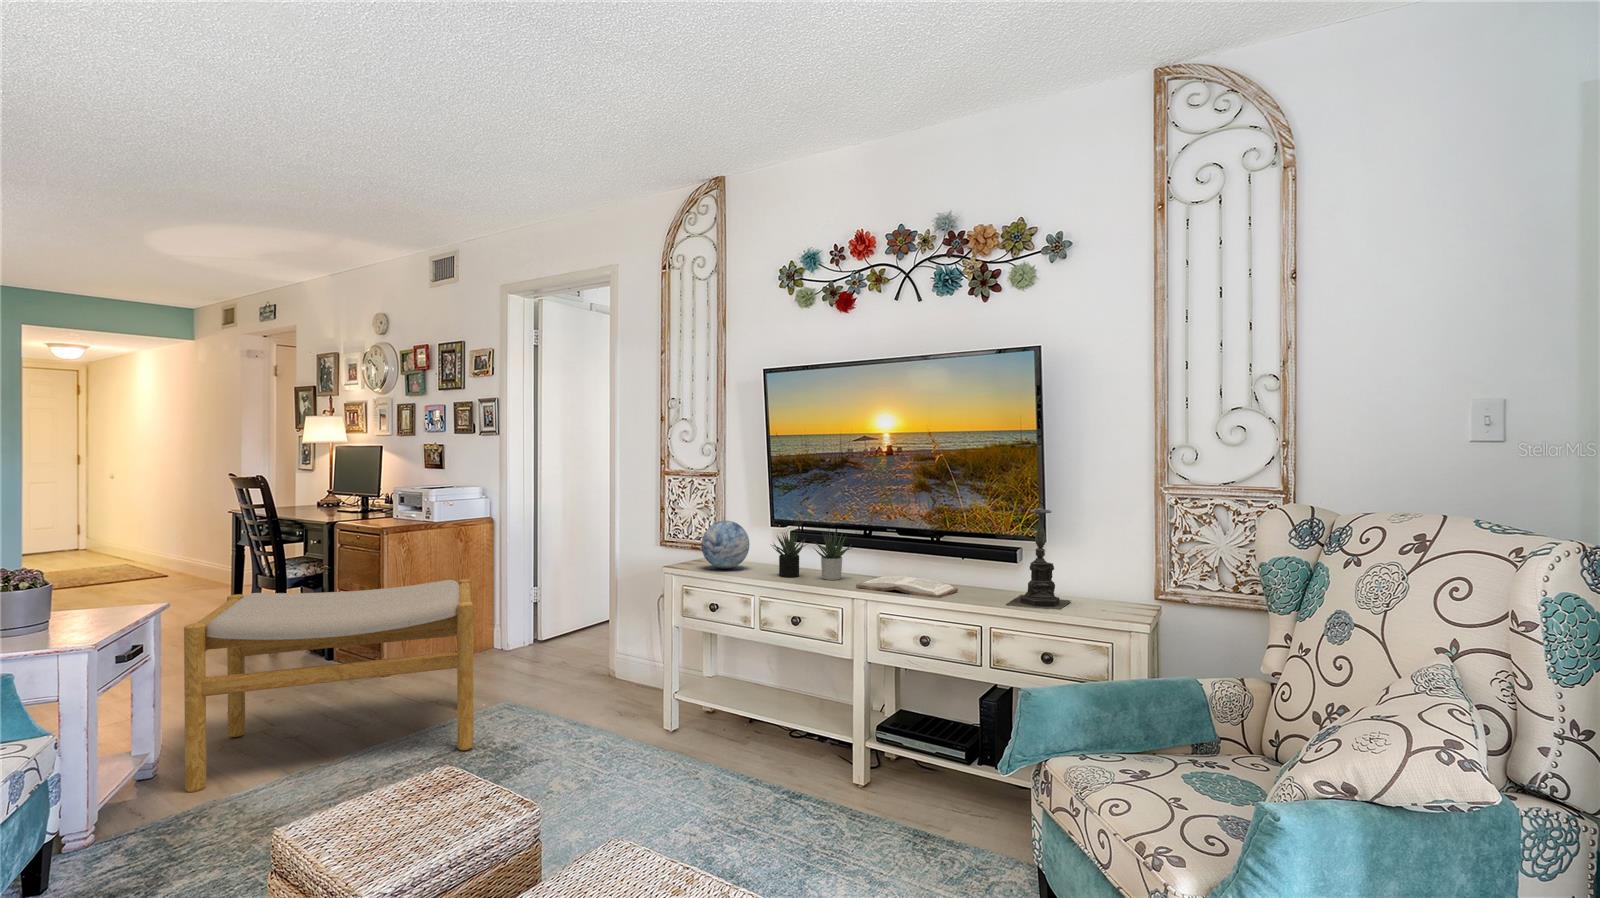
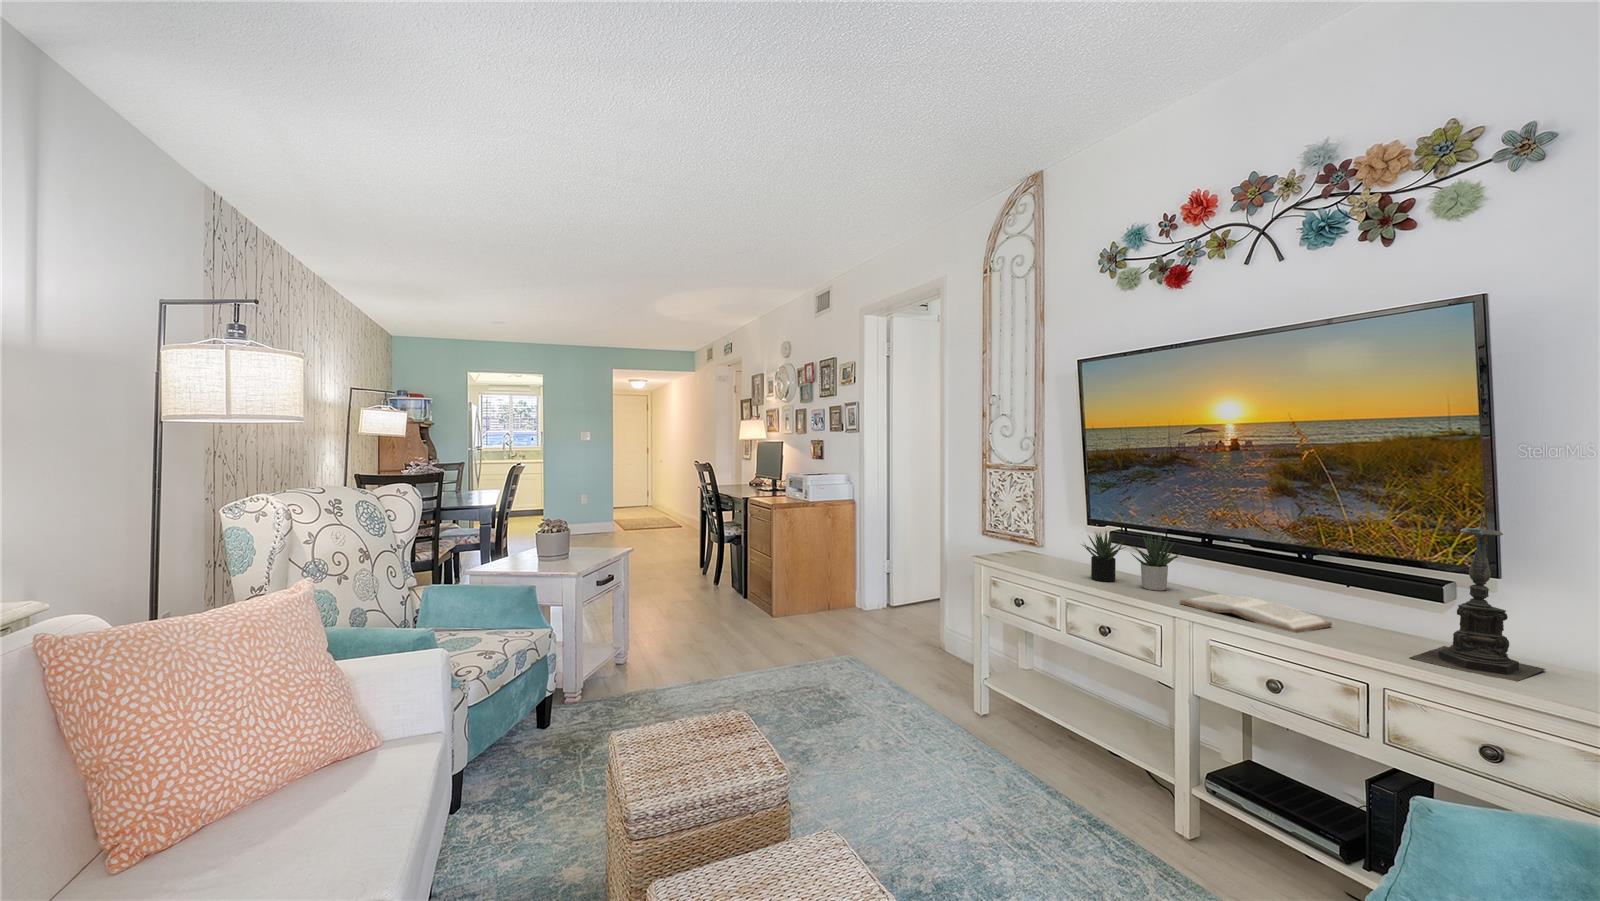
decorative orb: present [701,521,749,569] -> none [1011,516,1063,565]
footstool: present [184,579,473,792] -> none [628,548,823,693]

